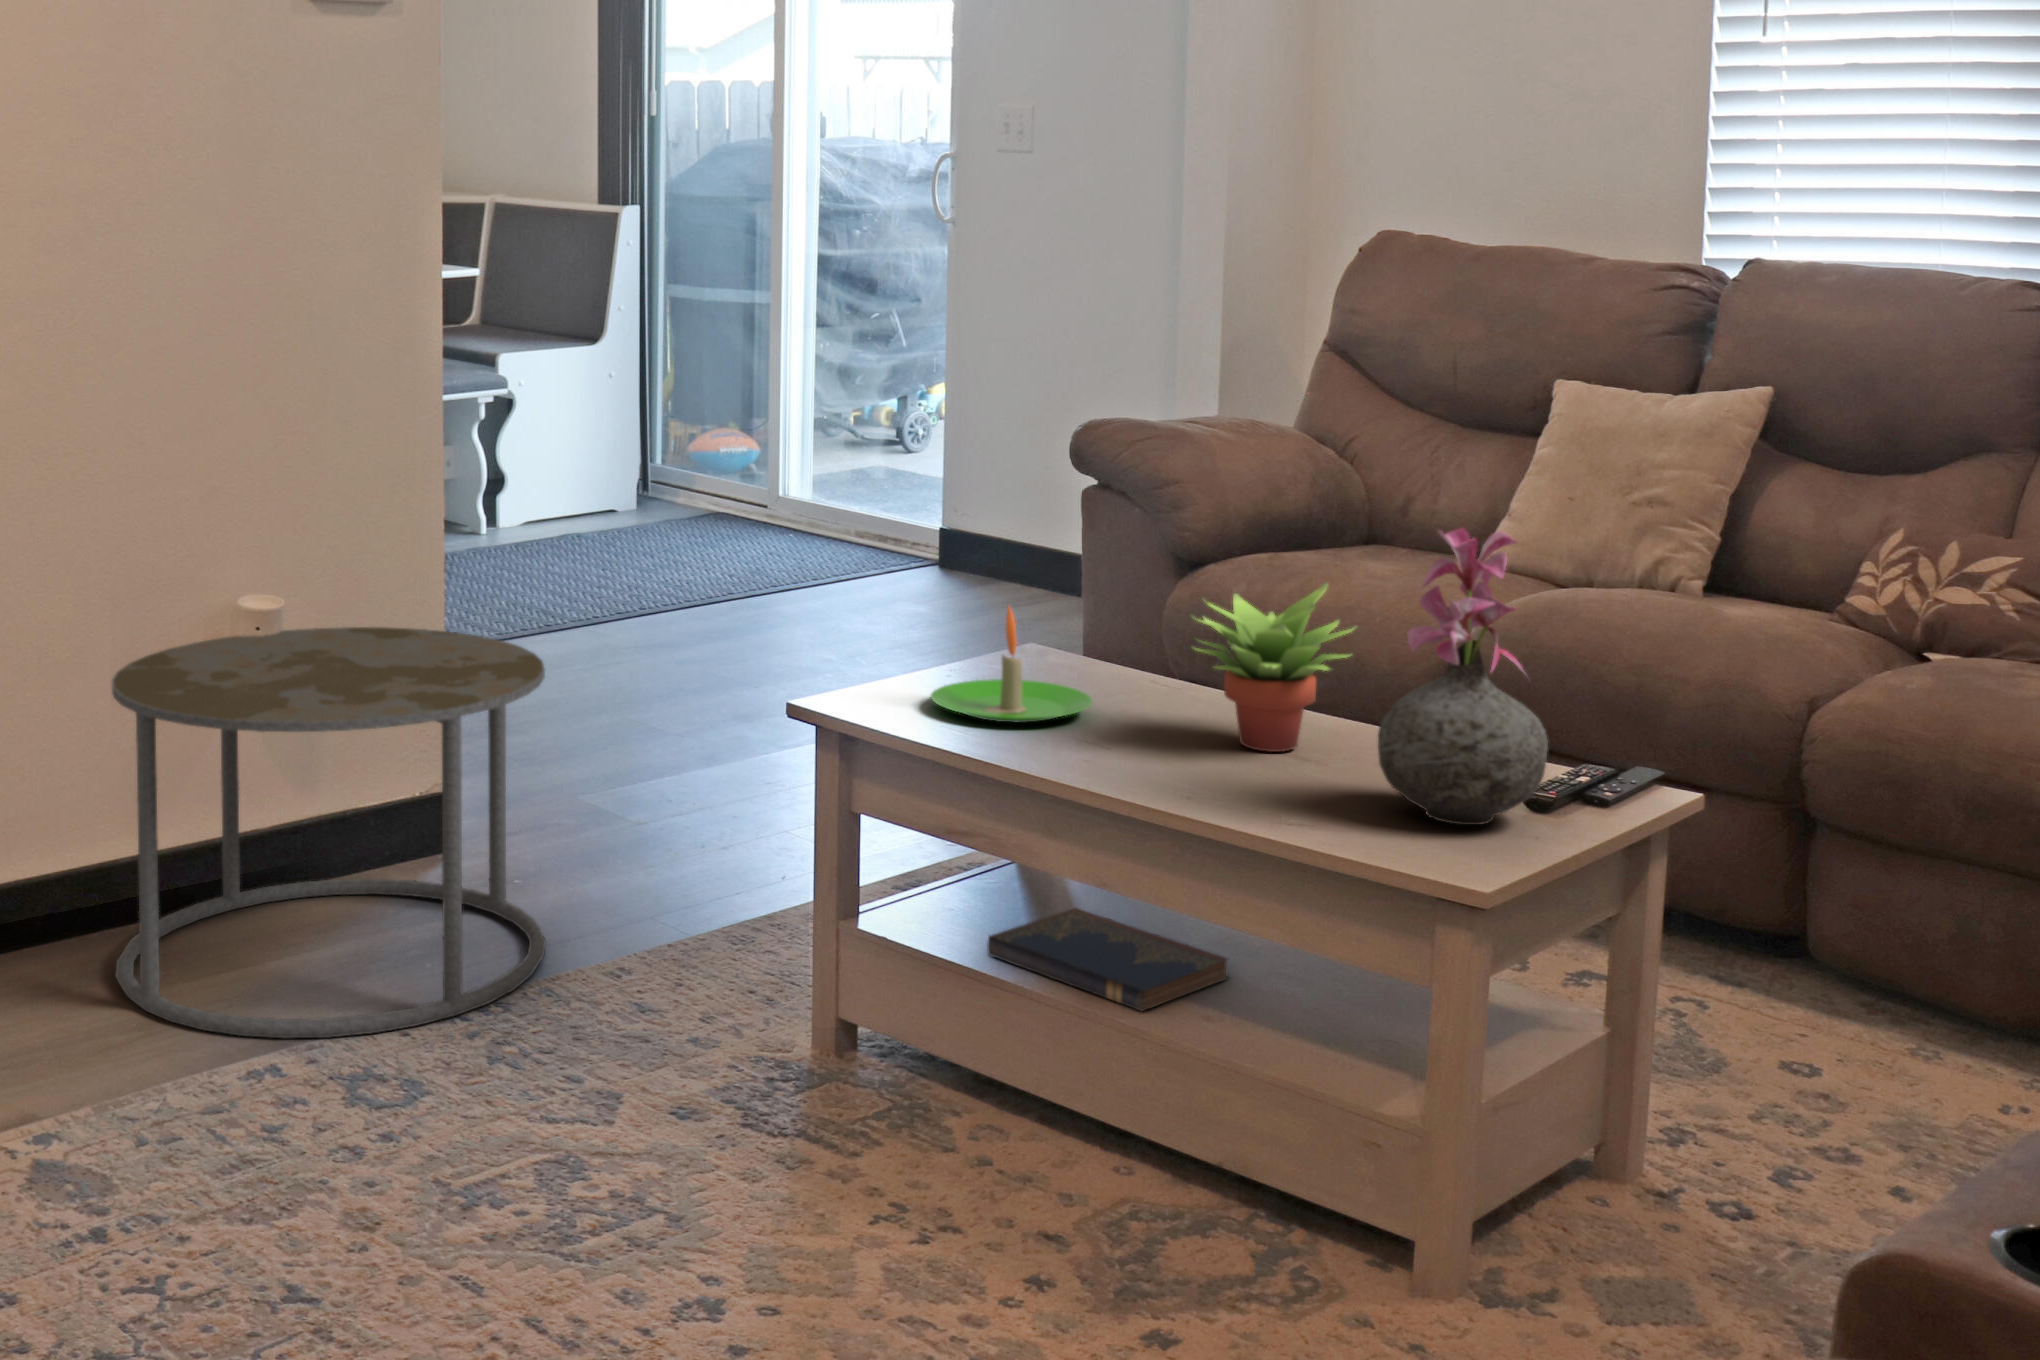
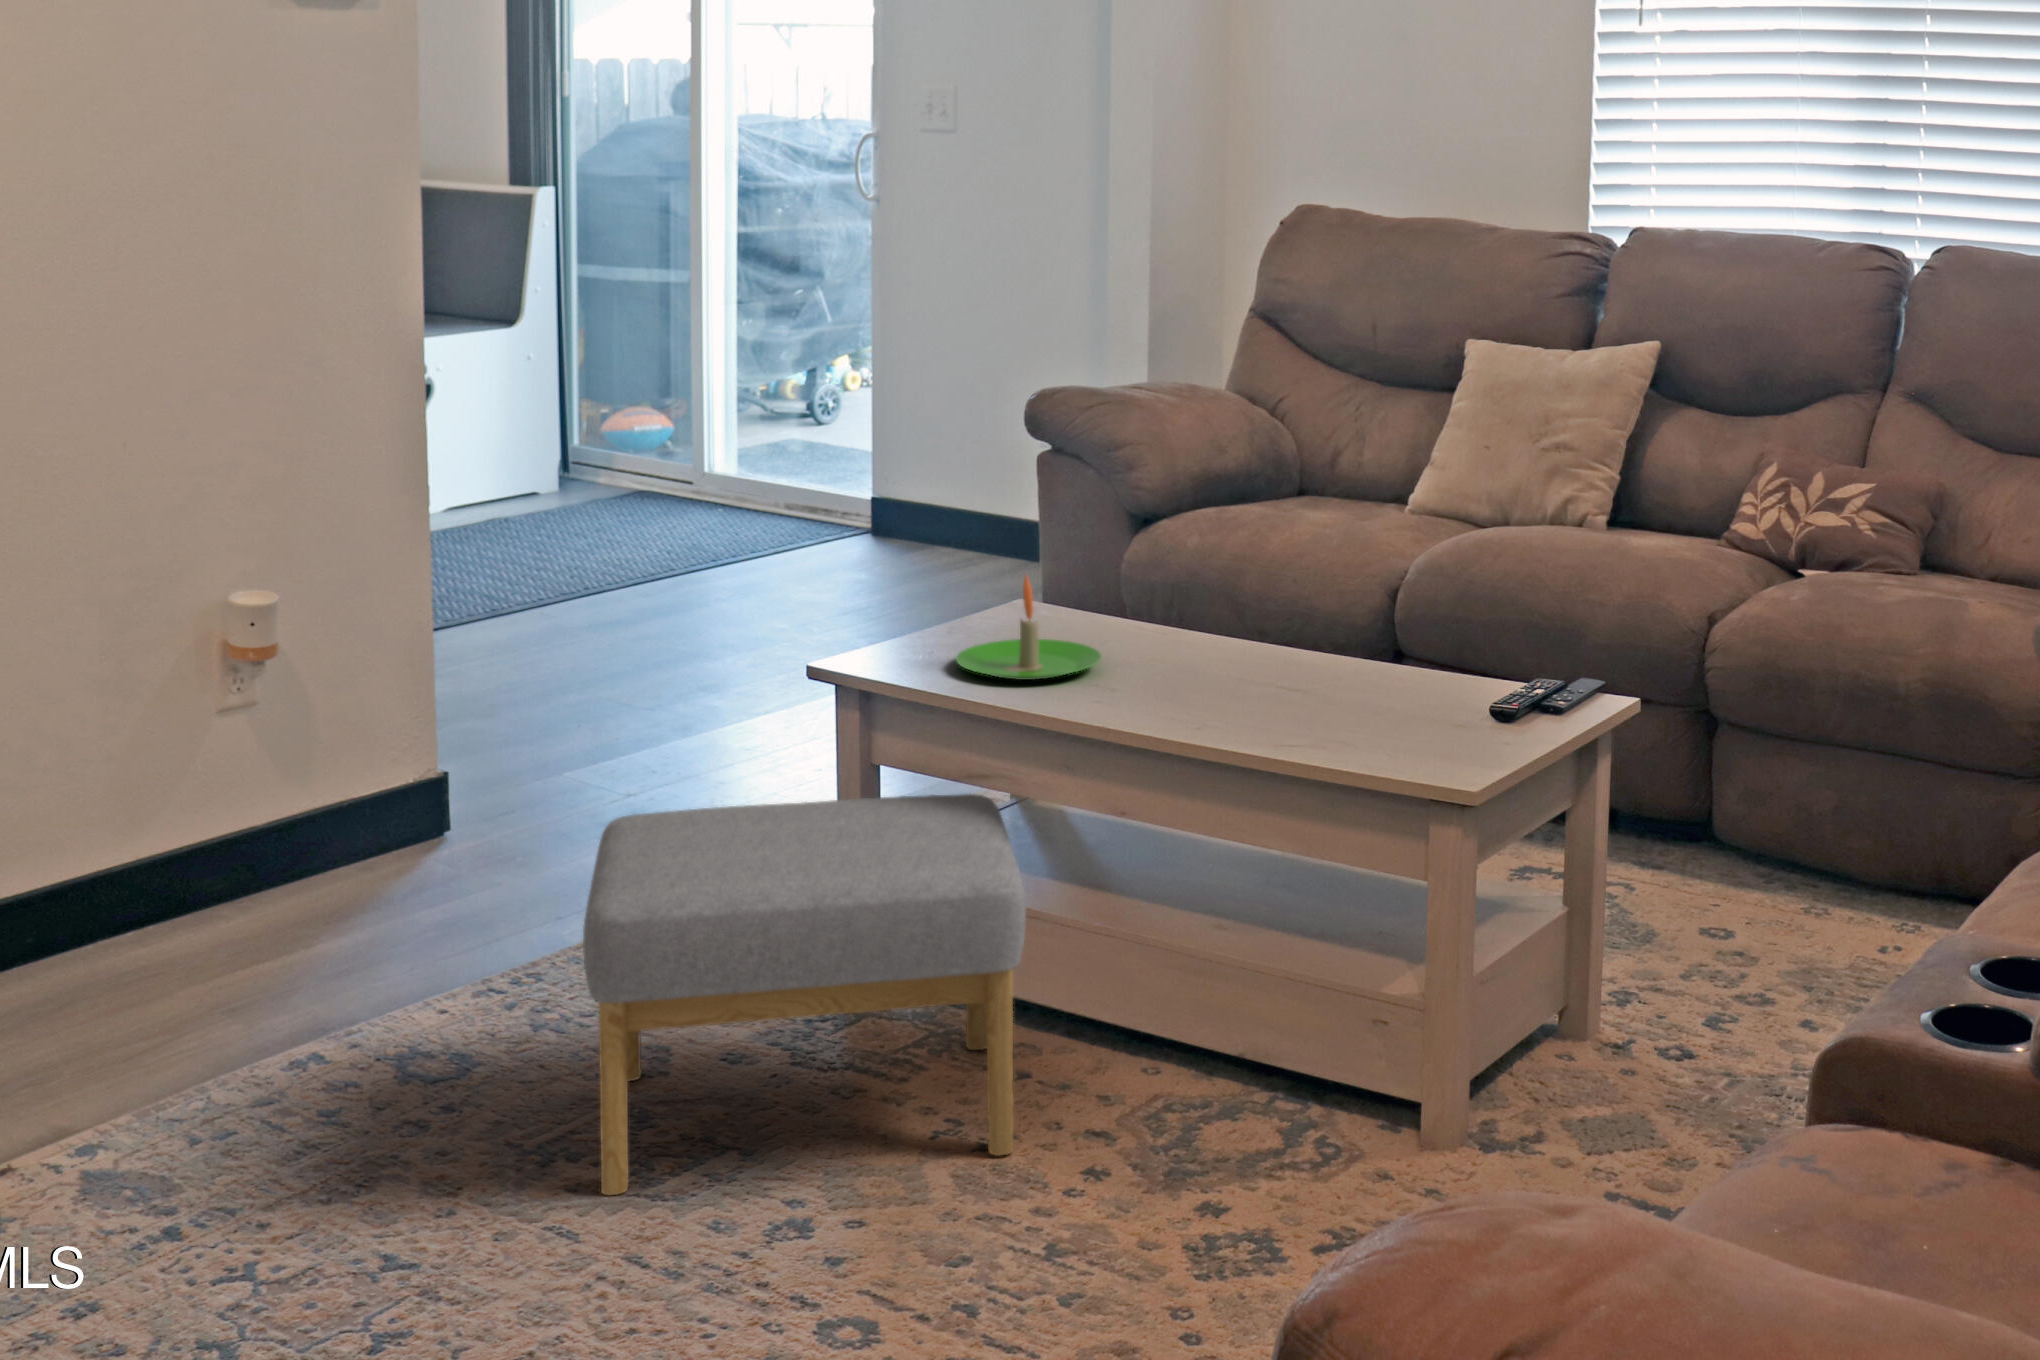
vase: present [1378,528,1548,825] -> none [1352,501,1486,747]
succulent plant: present [1190,583,1356,752] -> none [1189,543,1330,692]
side table: present [112,627,546,1038] -> none [102,616,573,1032]
footstool: none [505,838,982,1261] -> present [583,794,1026,1195]
hardcover book: present [987,908,1230,1011] -> none [1013,837,1226,924]

